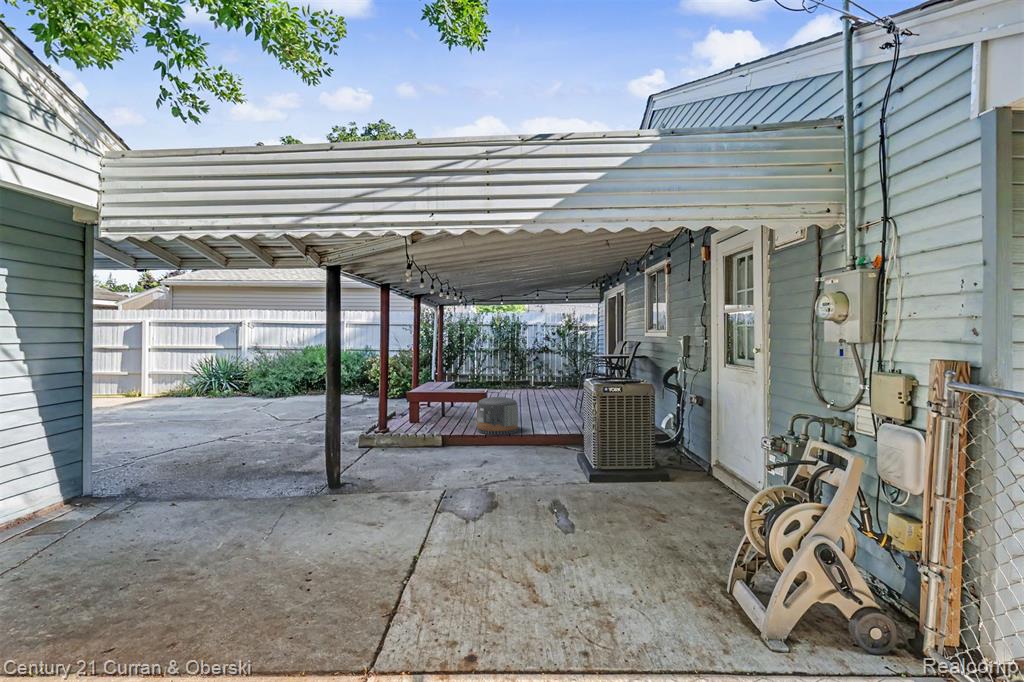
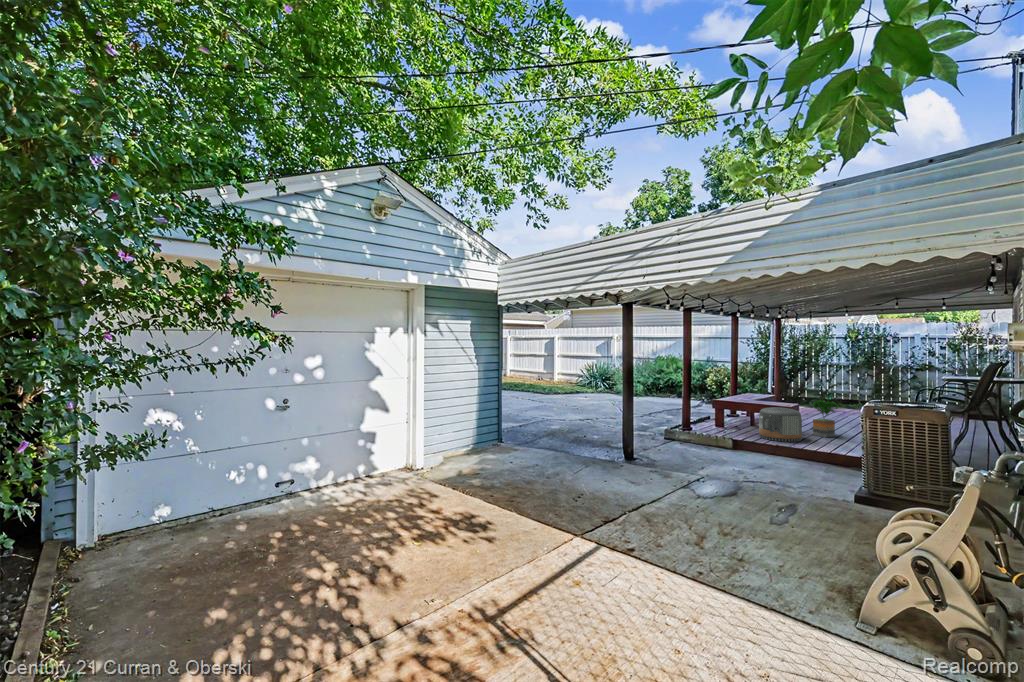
potted tree: none [518,386,542,424] -> present [813,400,838,437]

